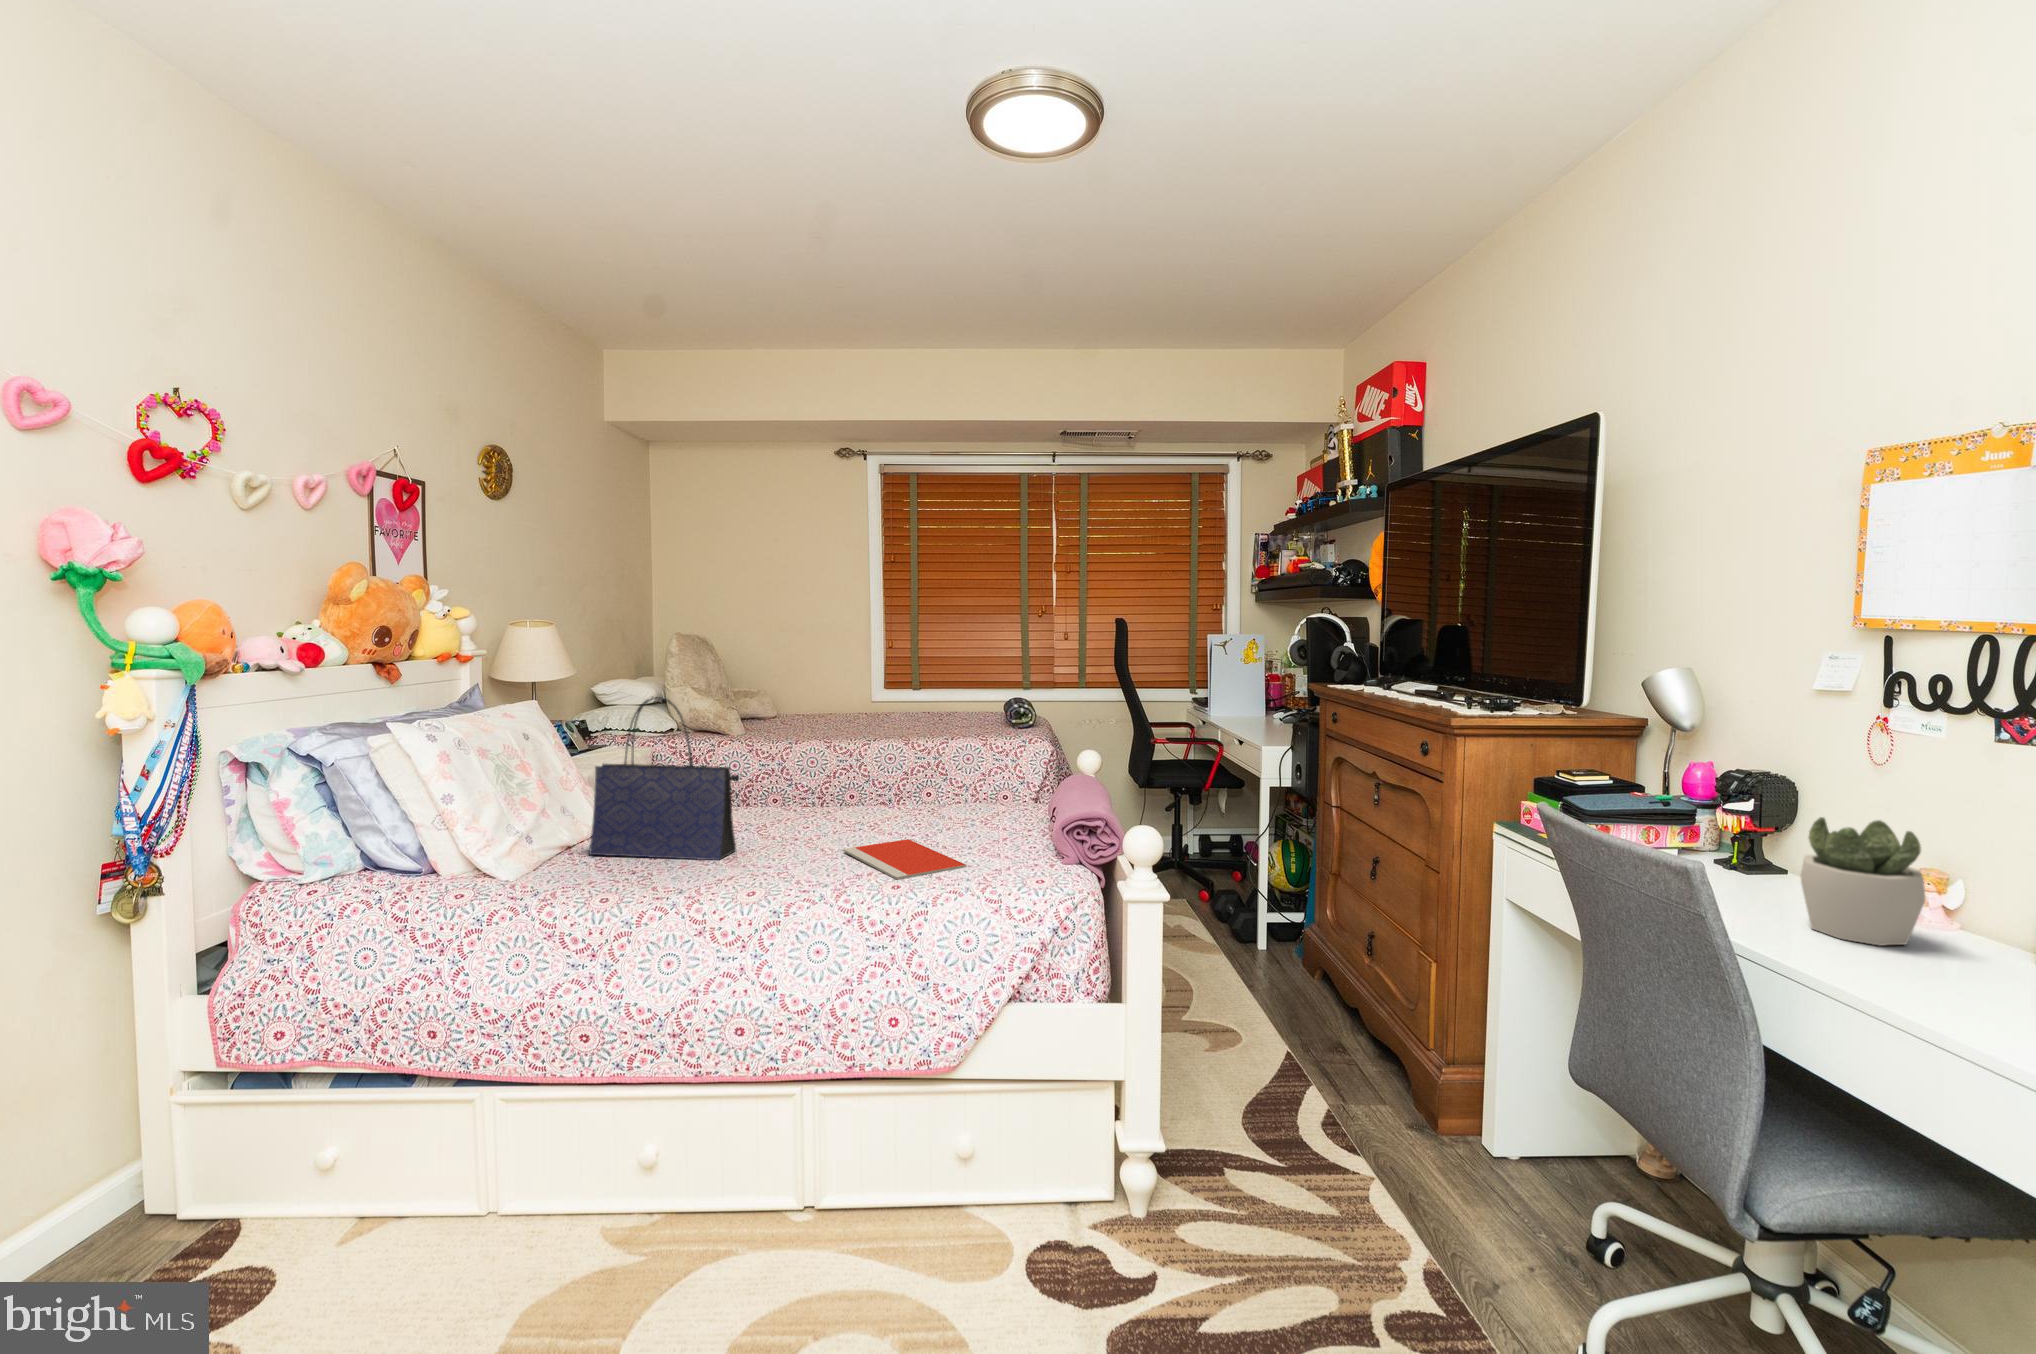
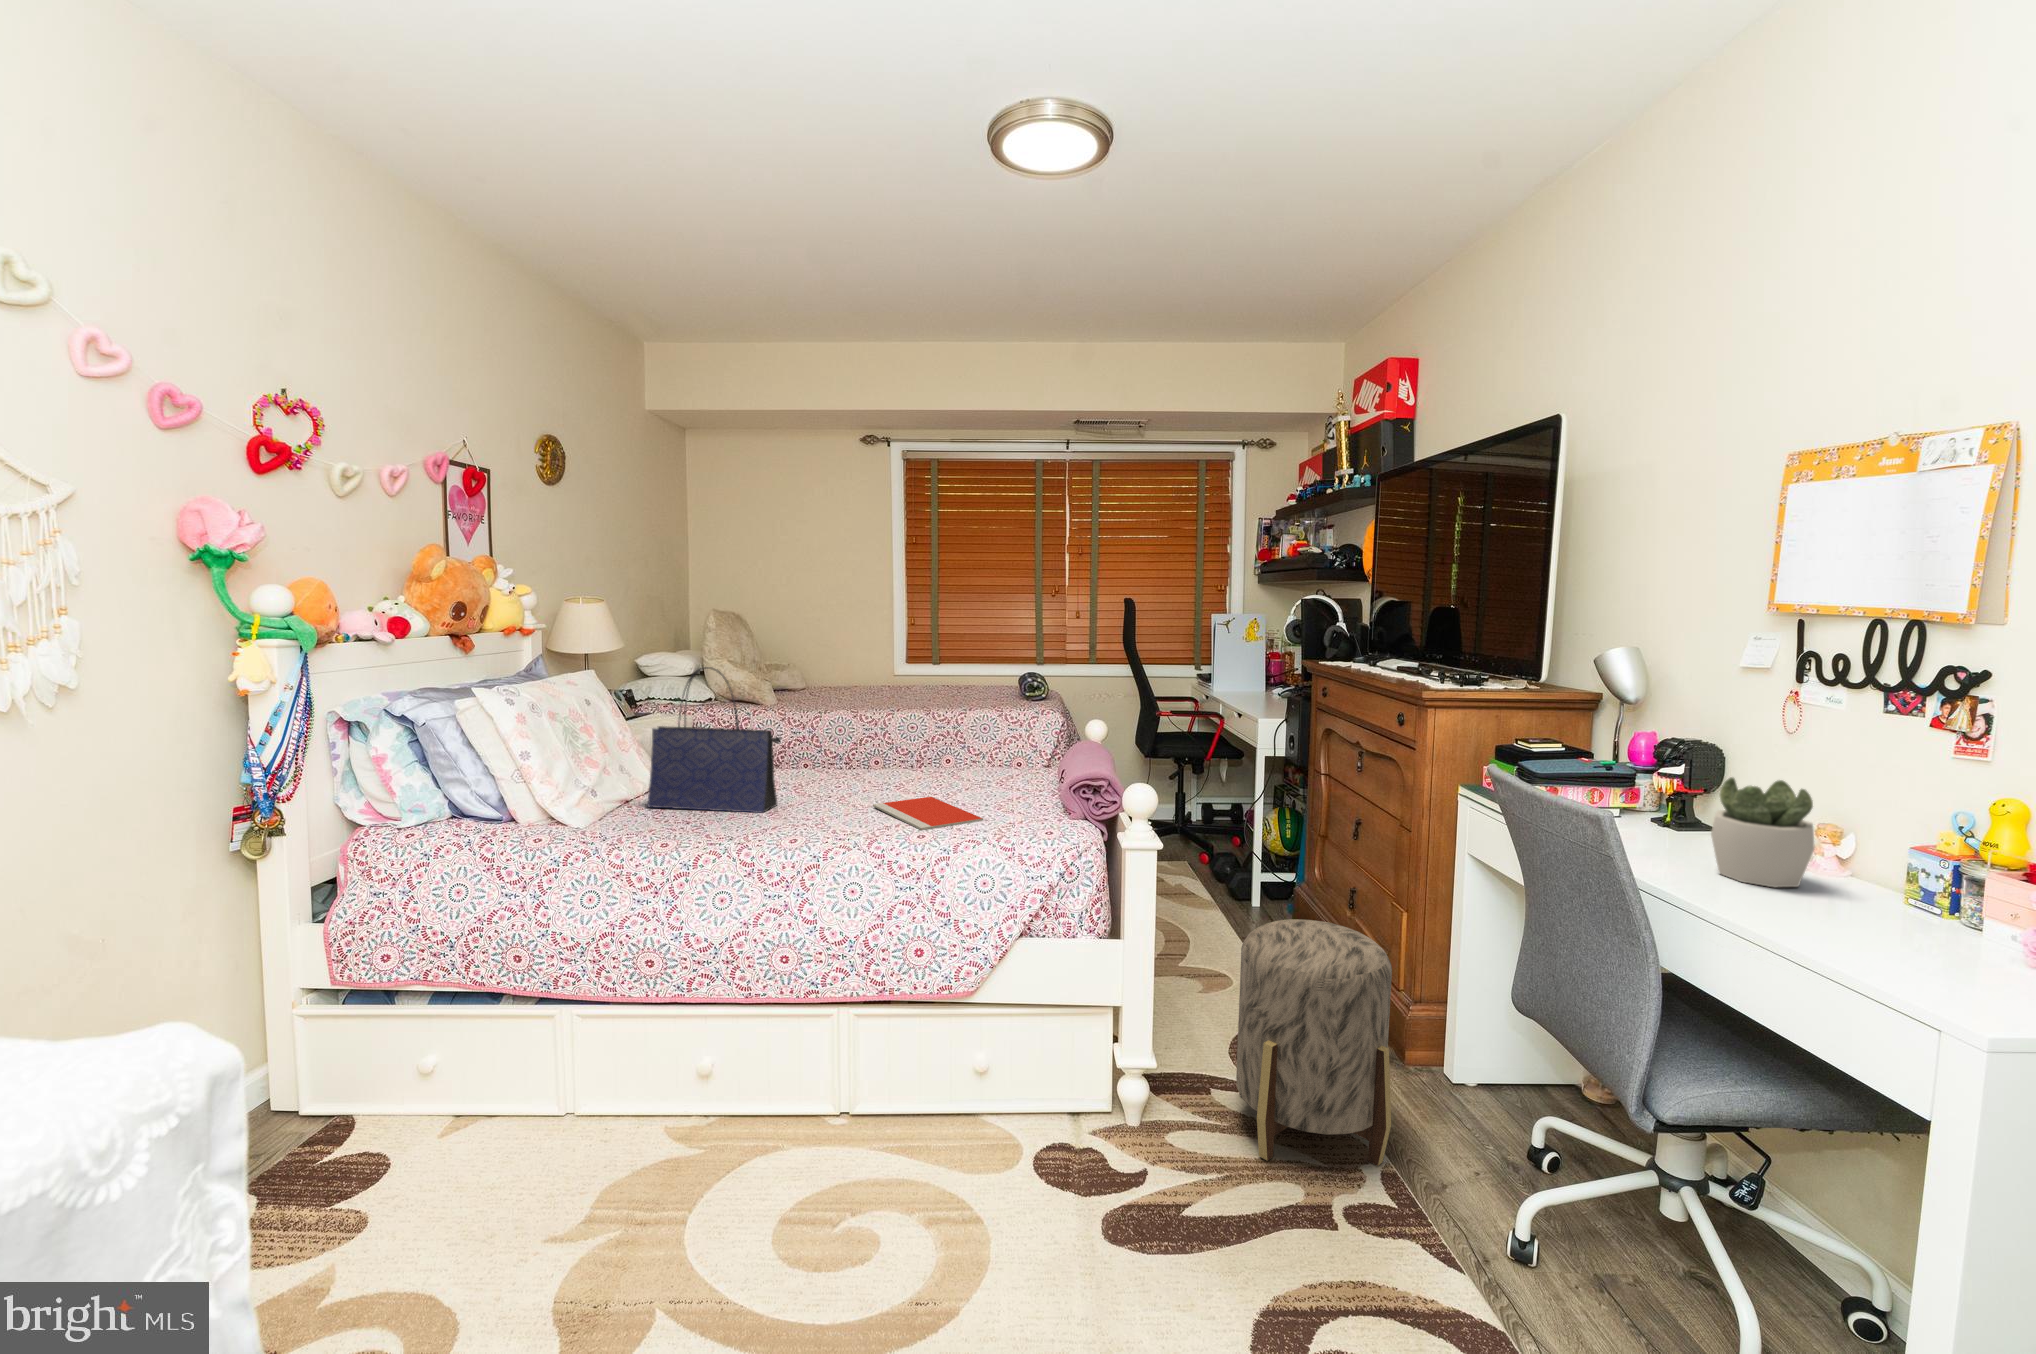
ottoman: none [1253,976,1433,1262] -> present [1236,919,1392,1166]

